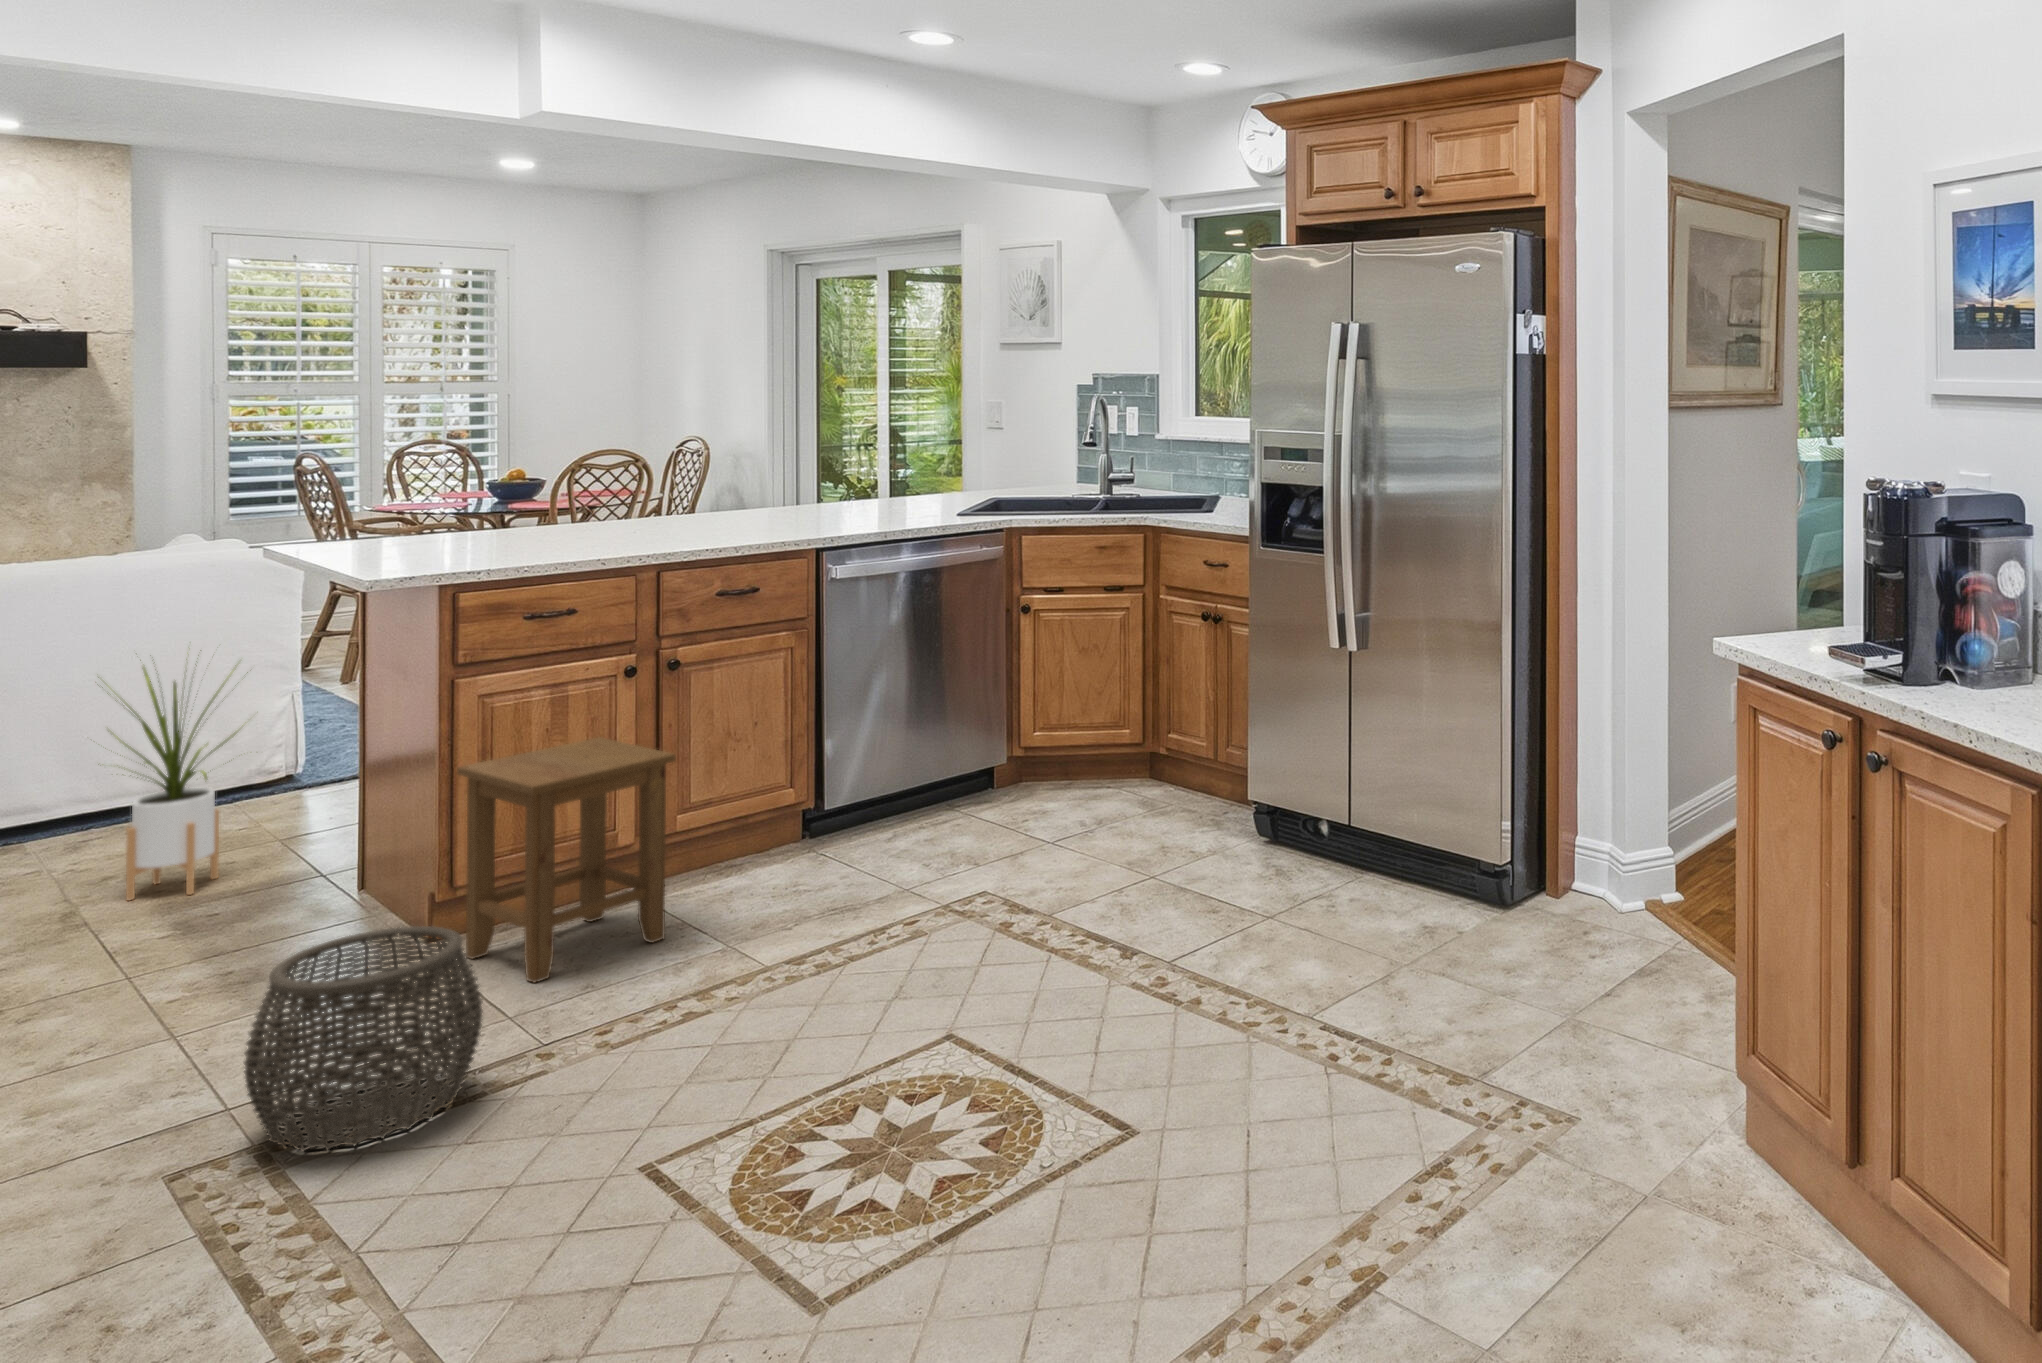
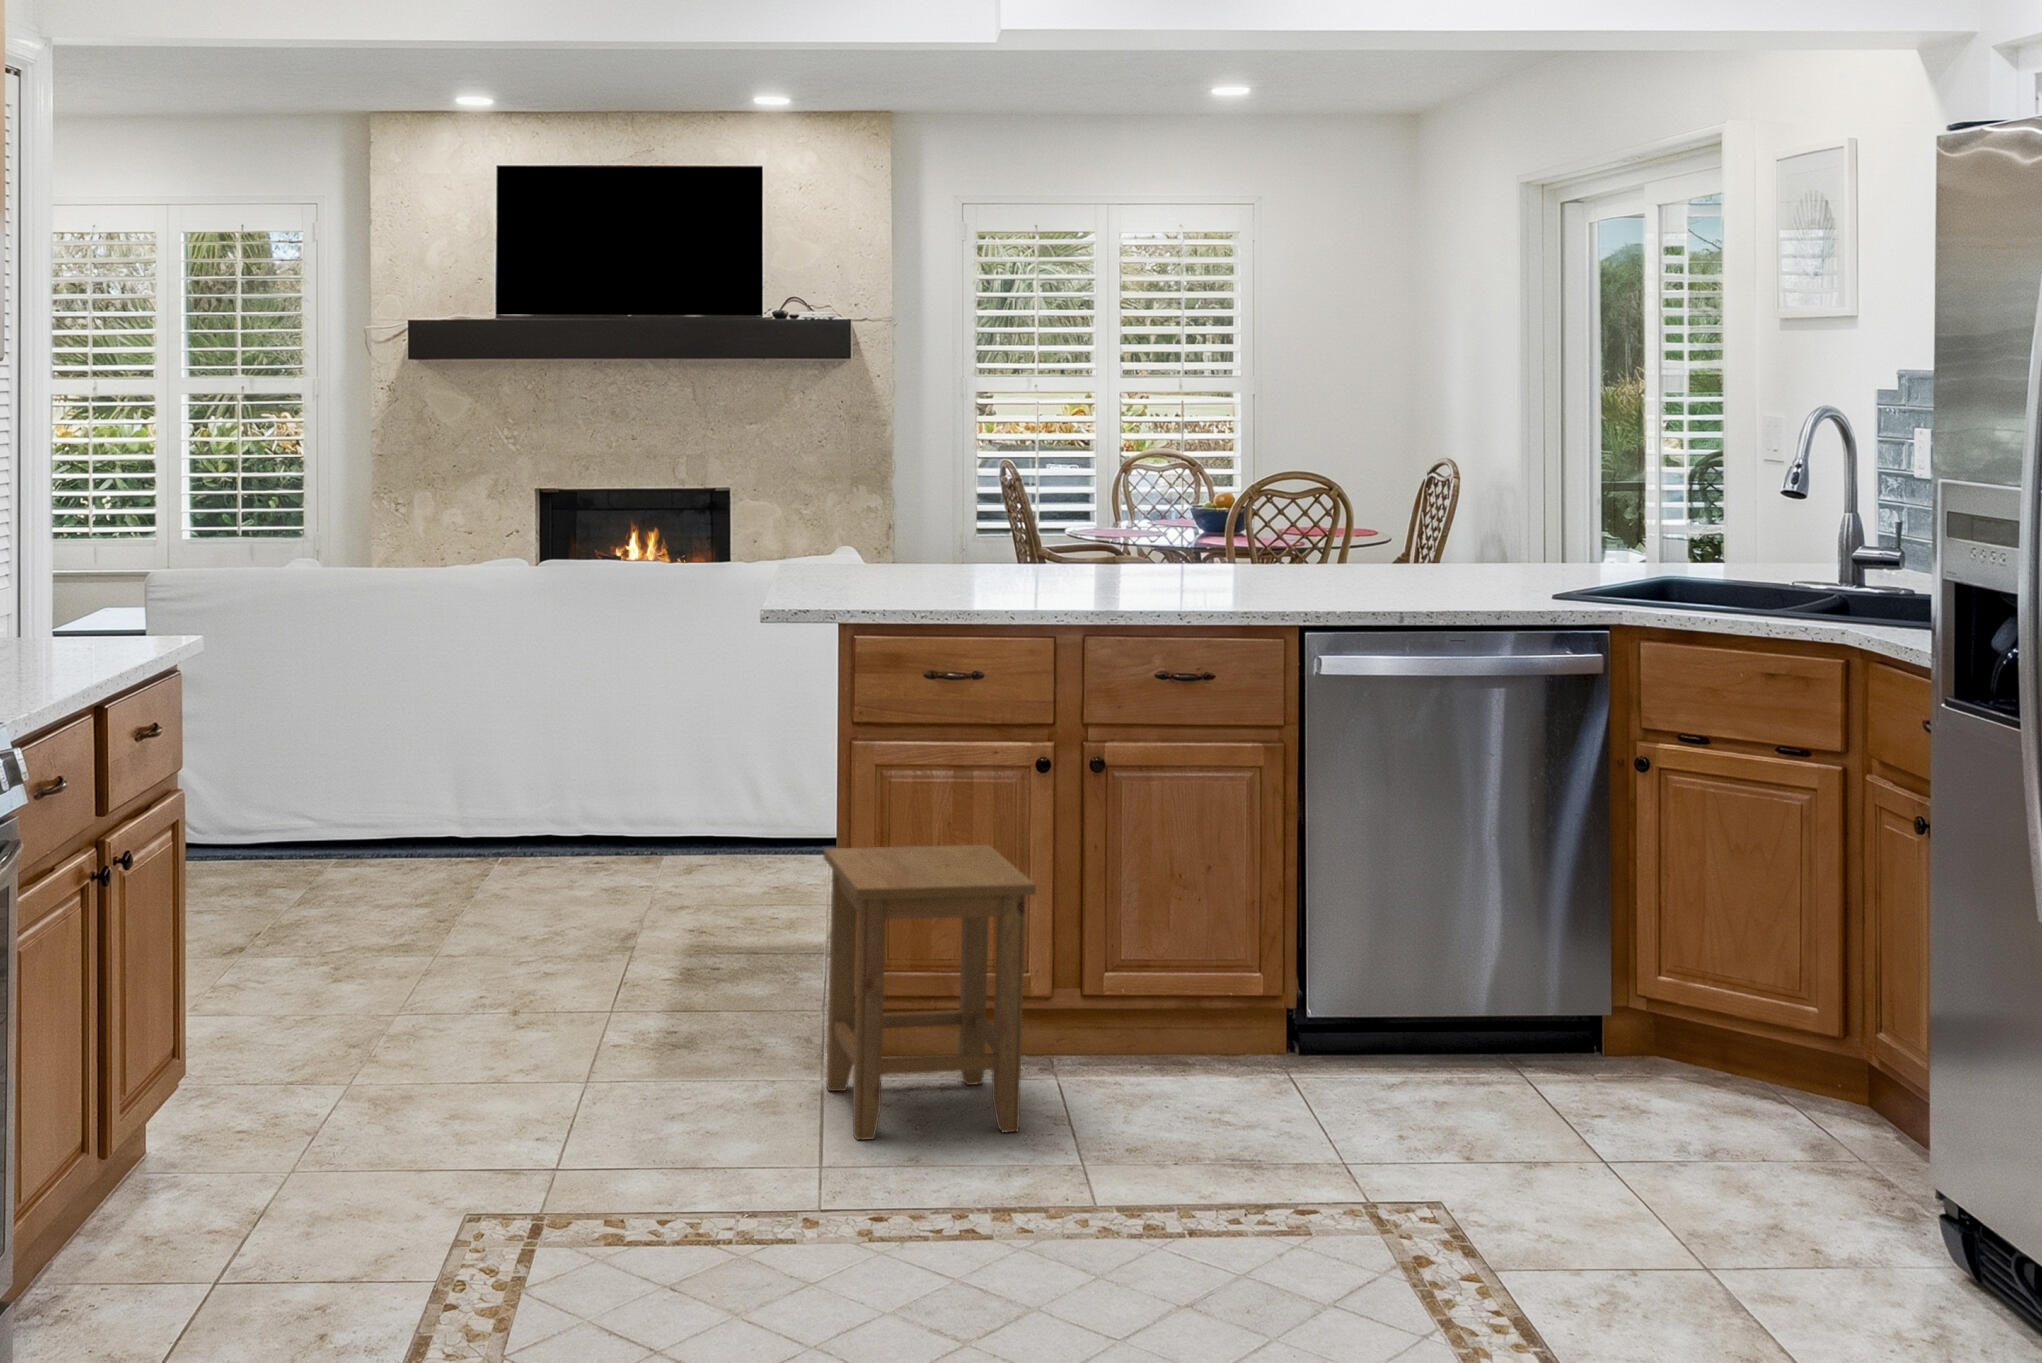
house plant: present [98,650,248,900] -> none [607,658,753,942]
woven basket: present [244,926,483,1151] -> none [496,1017,722,1264]

